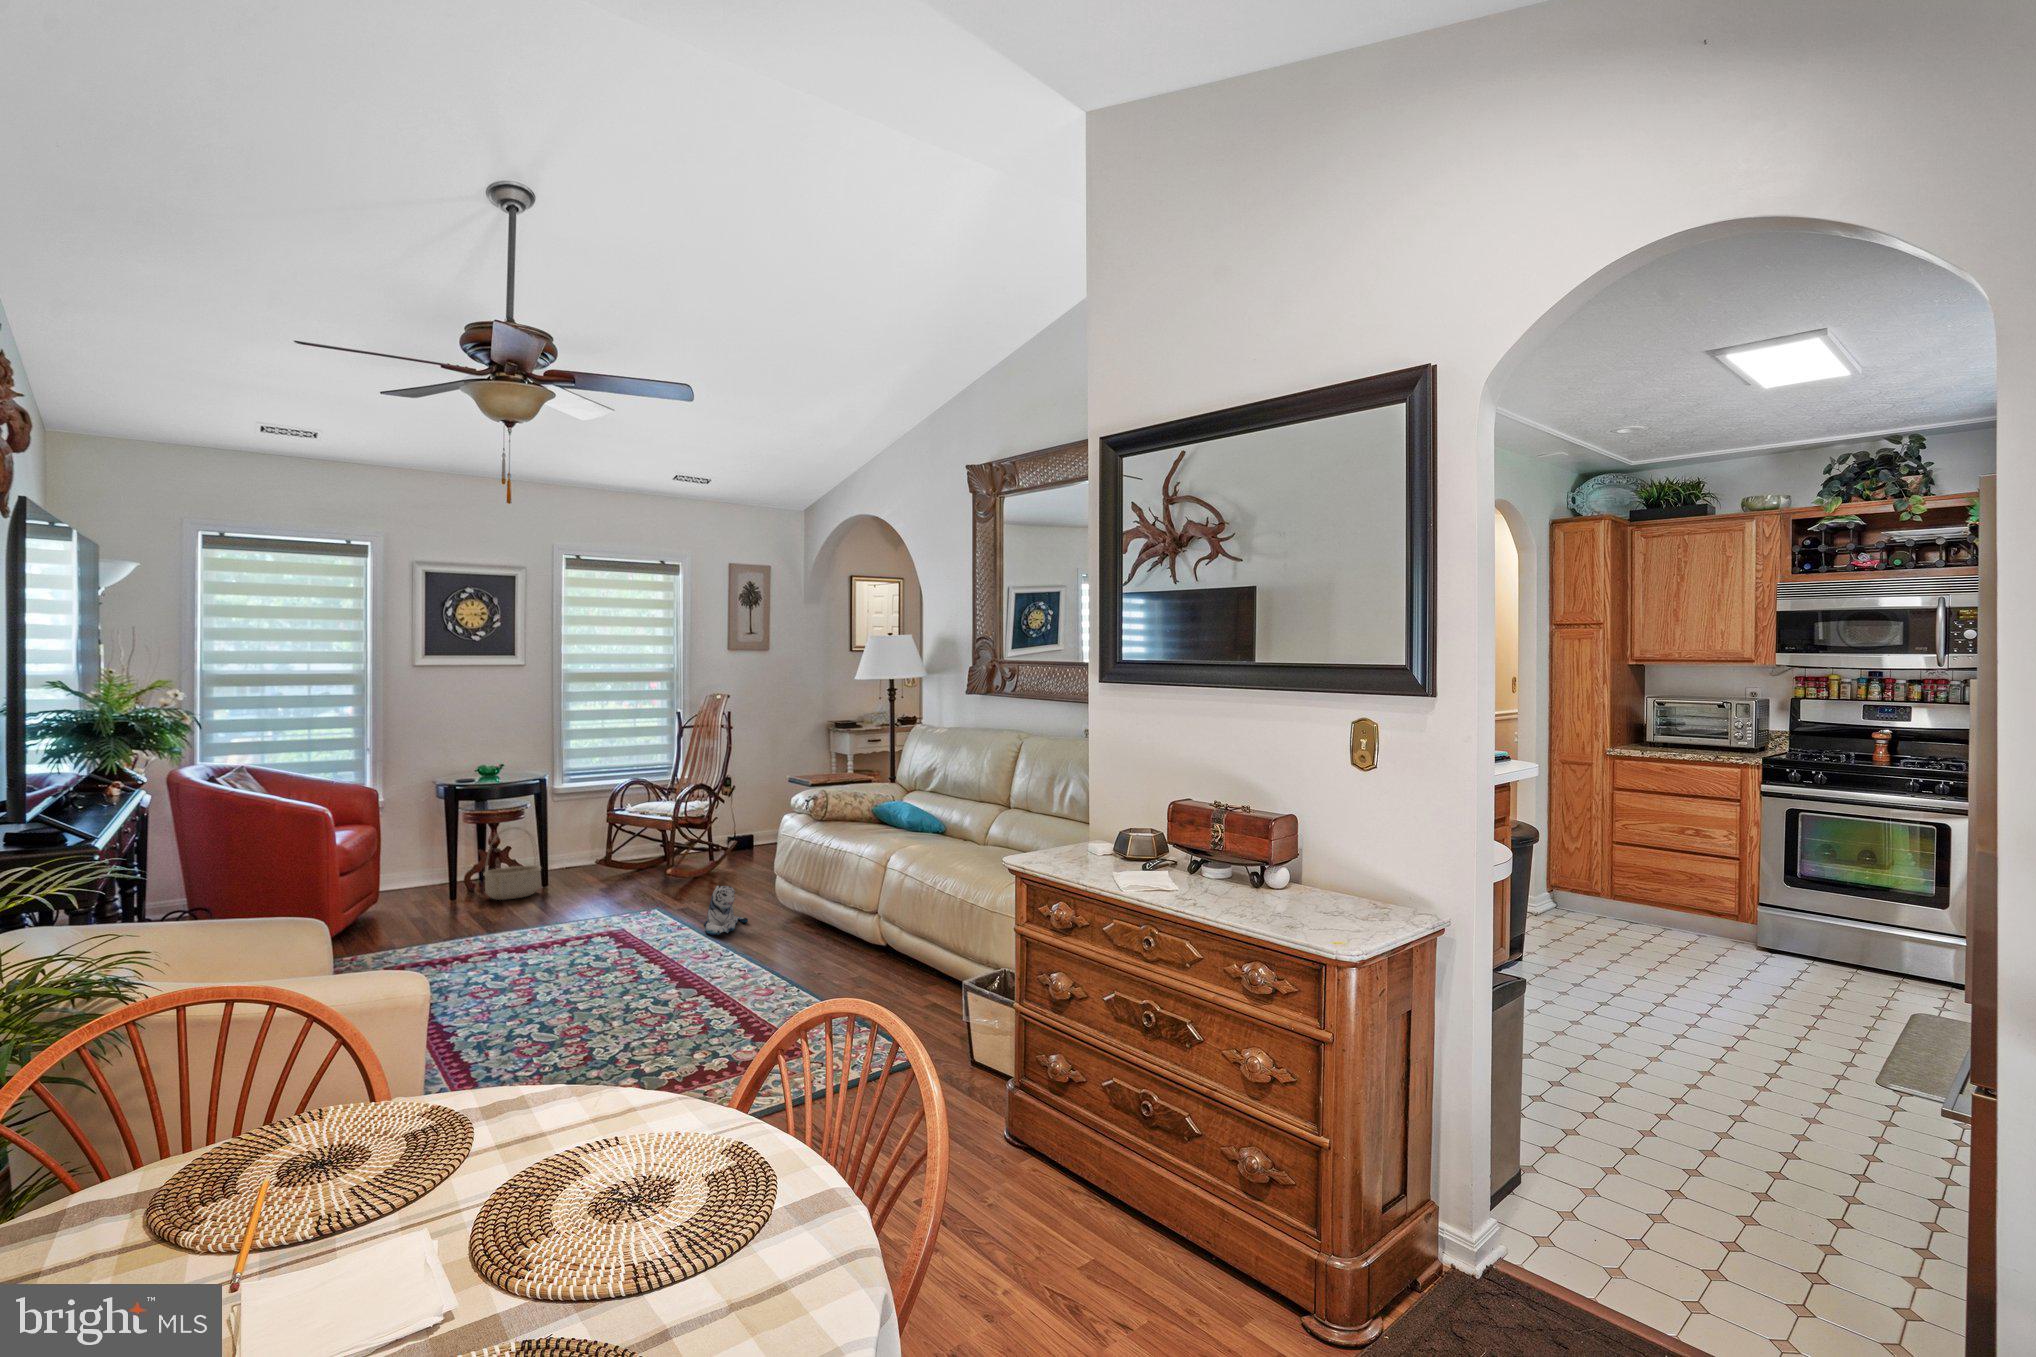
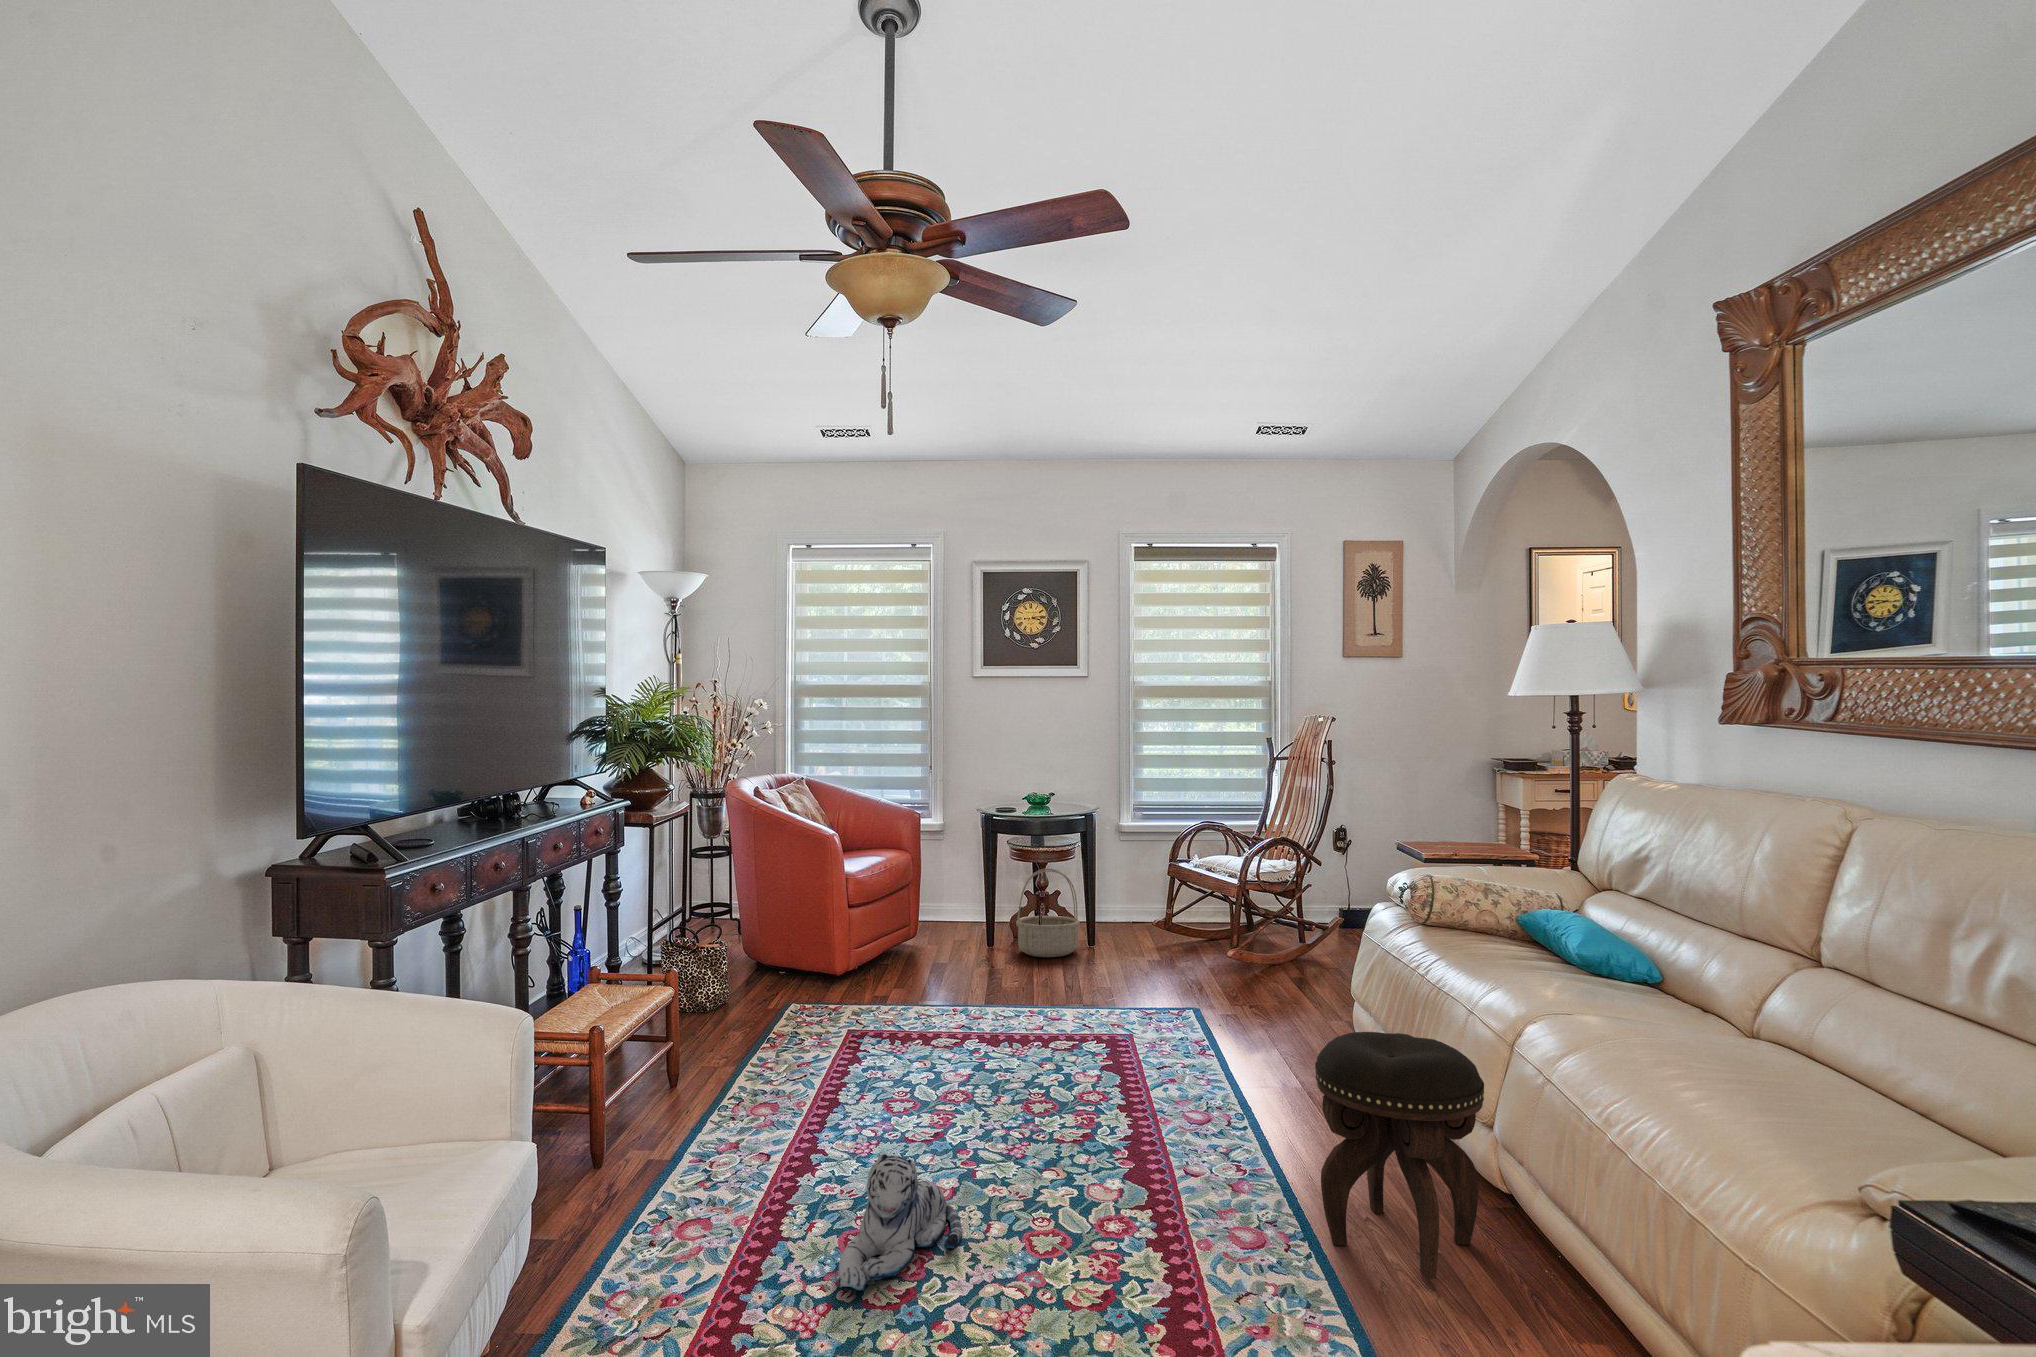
footstool: none [792,868,877,982] -> present [1315,1032,1484,1280]
plush toy: present [704,885,748,935] -> present [838,1154,962,1291]

